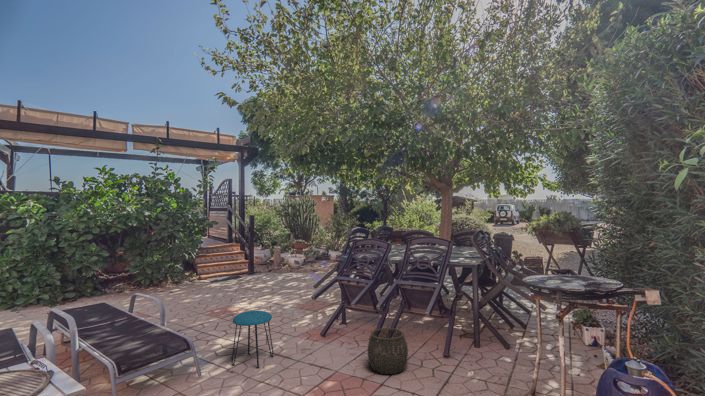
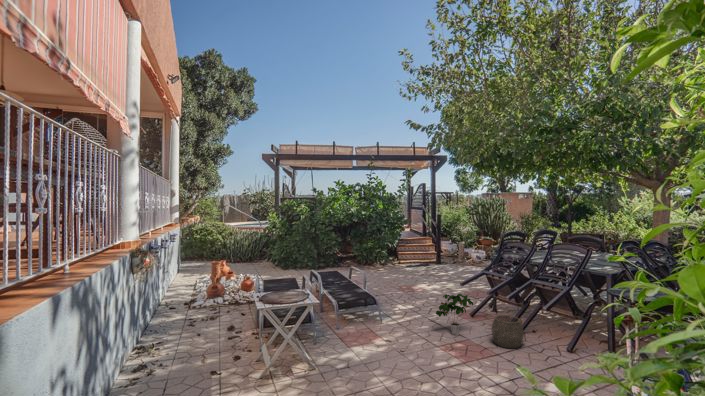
potted plant: none [289,309,339,372] -> present [436,294,473,335]
stool: present [231,311,274,368] -> none [403,288,430,326]

